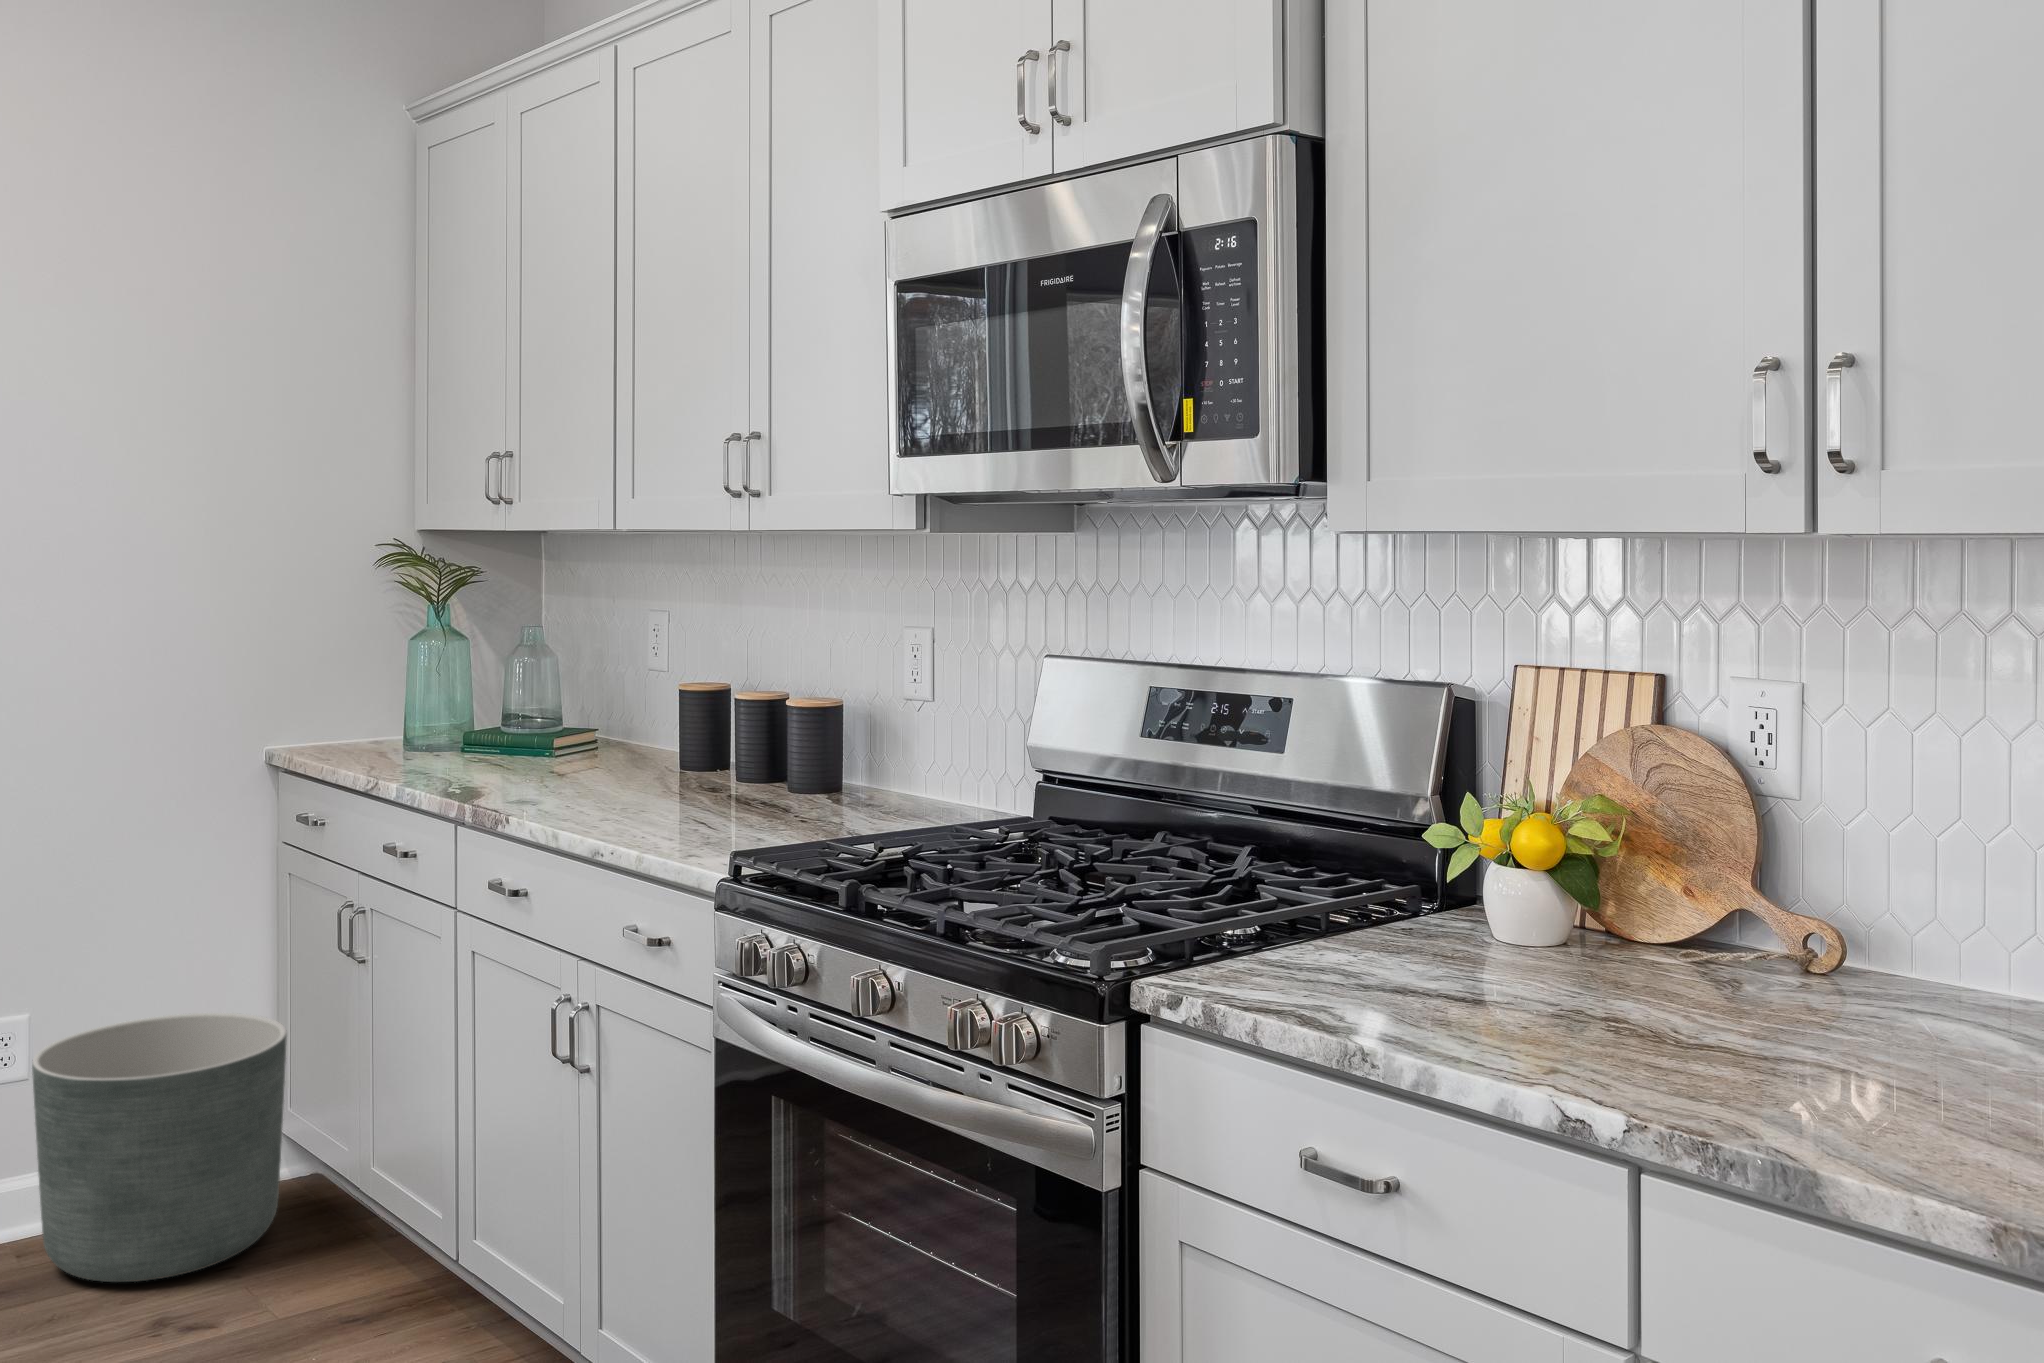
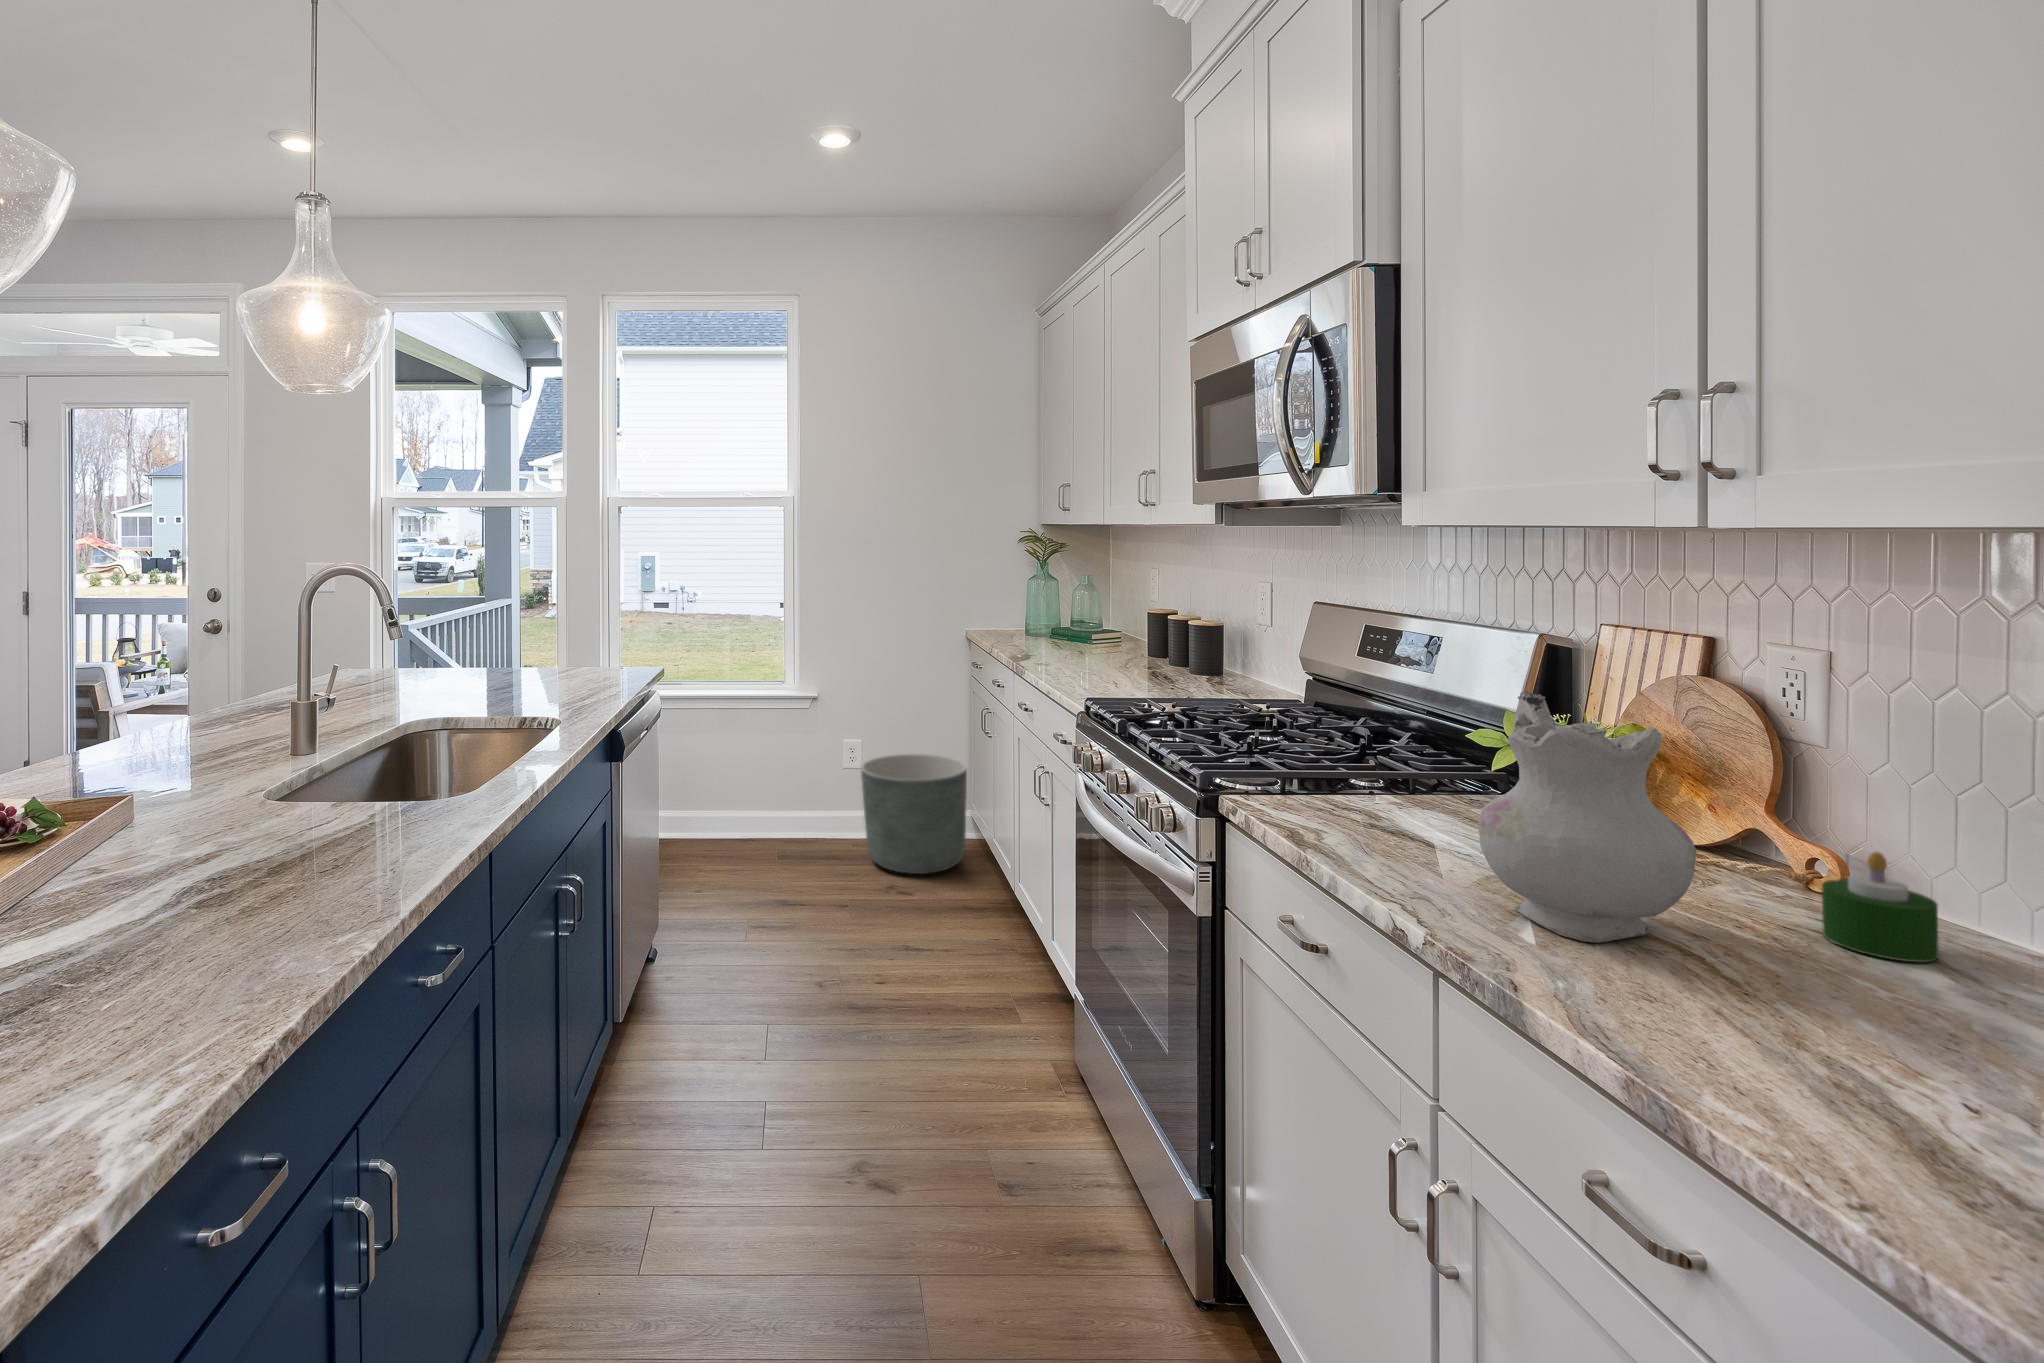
ceramic pitcher: none [1601,755,1841,1079] -> present [1479,691,1696,943]
candle: none [1882,911,1982,1032] -> present [1822,852,1939,962]

